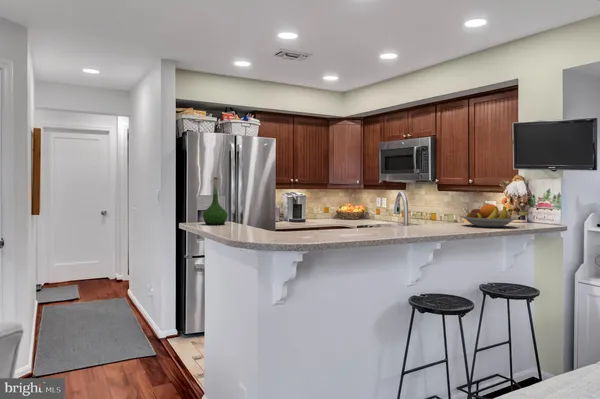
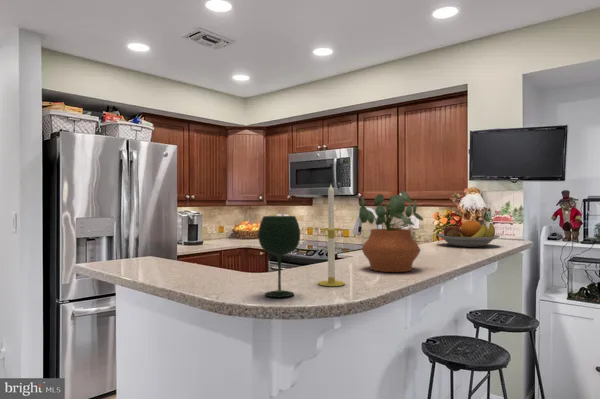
candle: none [293,172,309,236] -> present [318,185,345,286]
vase: present [203,177,227,225] -> none [124,194,165,269]
potted plant: none [342,177,389,234] -> present [359,191,423,272]
wine glass: none [248,191,272,237] -> present [258,216,300,297]

